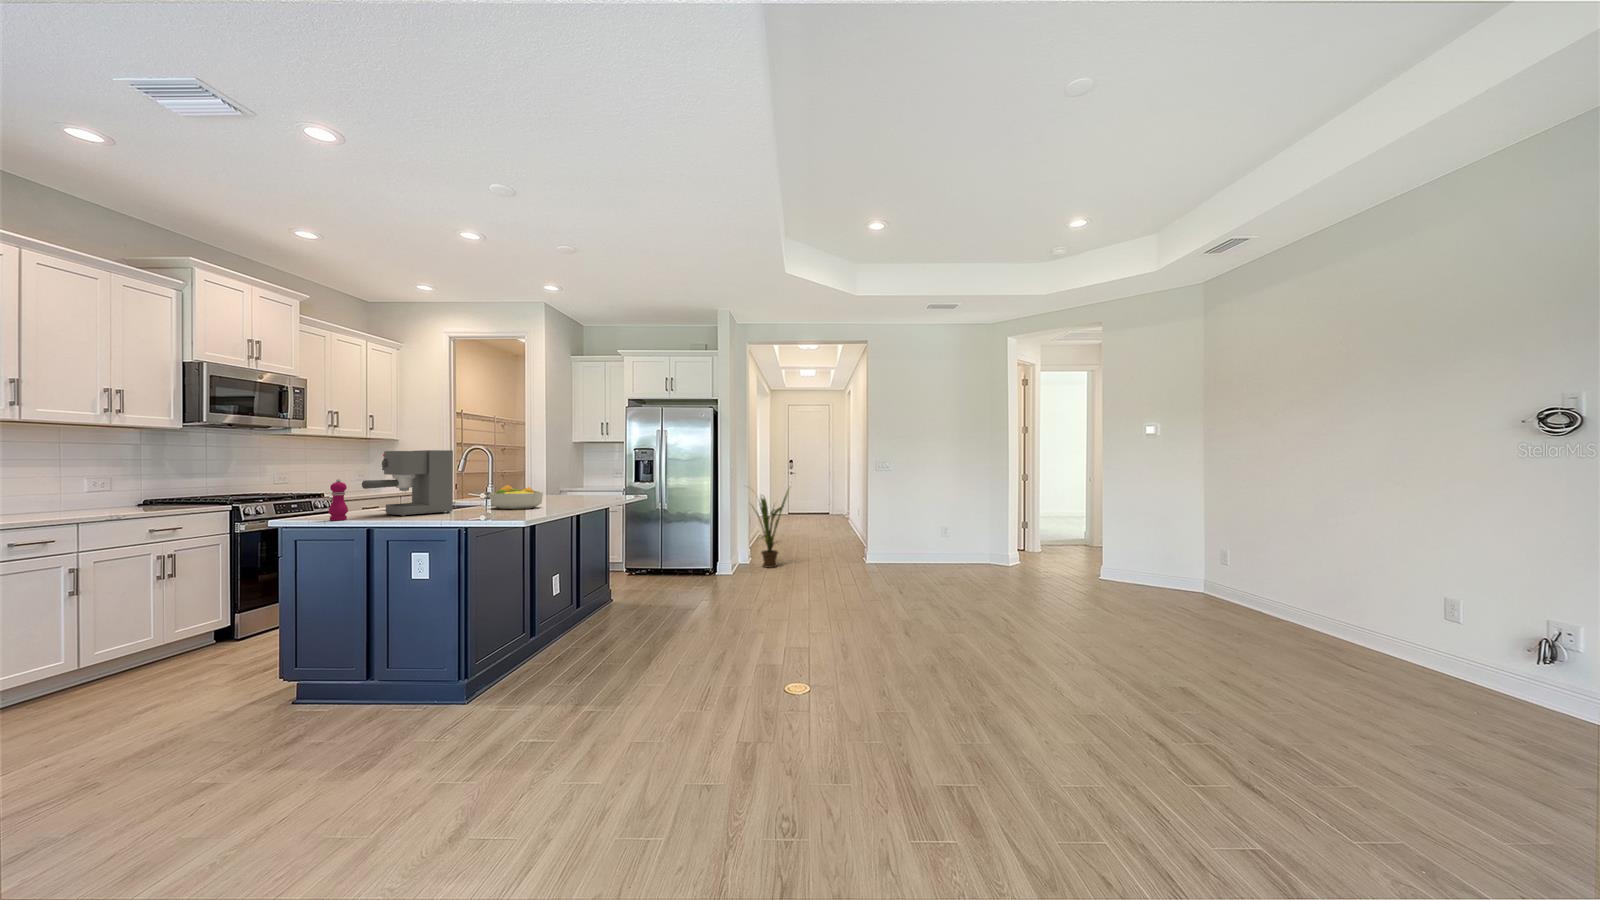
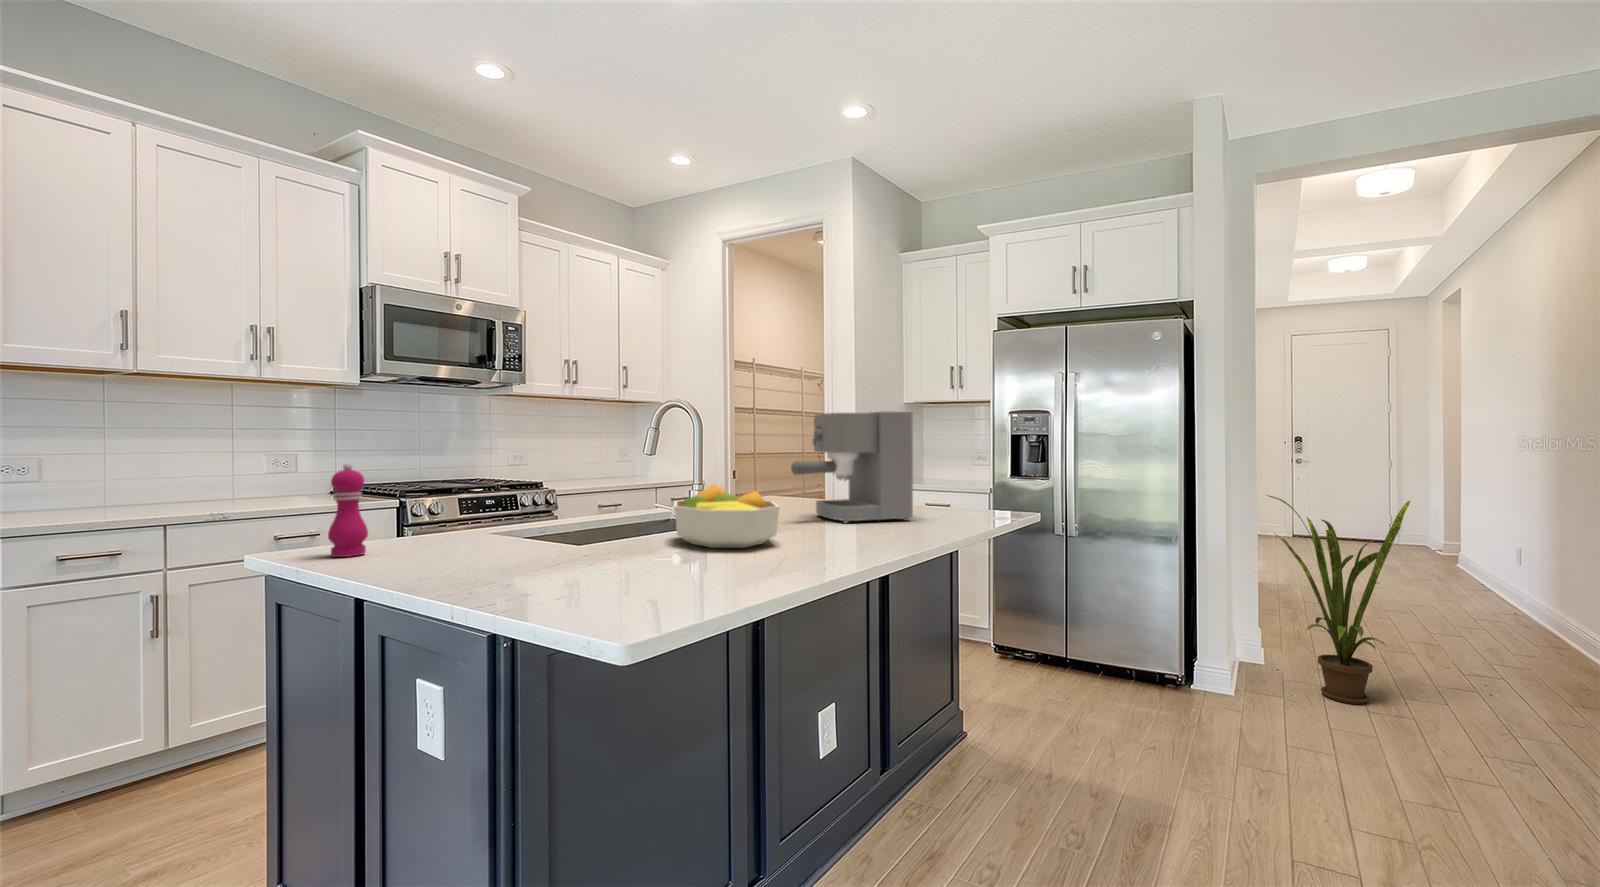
coffee maker: present [362,450,453,516] -> present [791,412,913,523]

